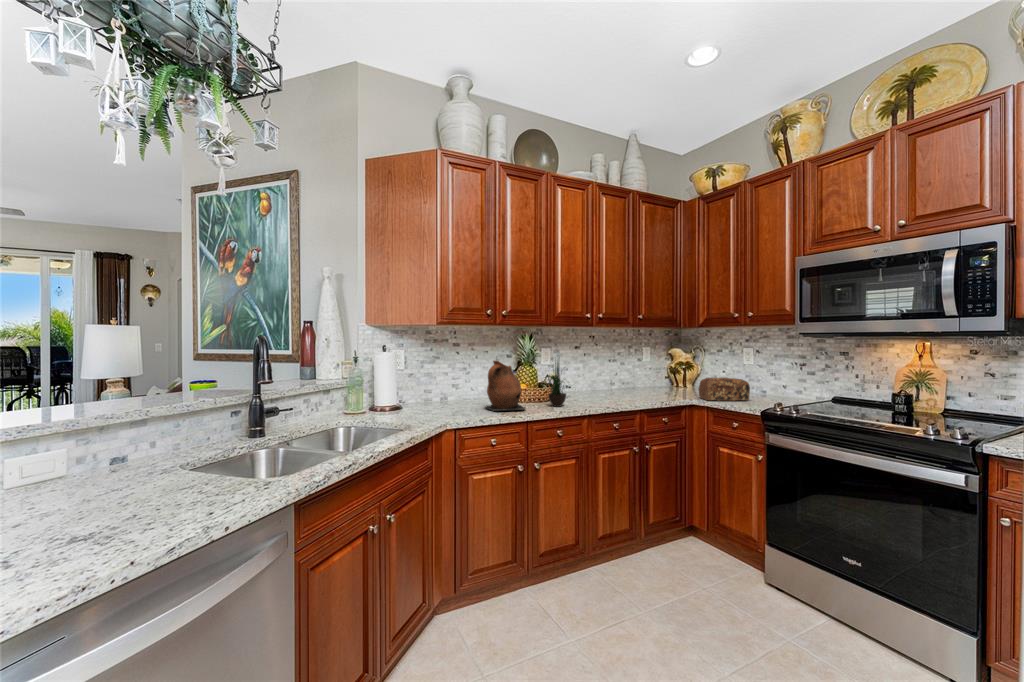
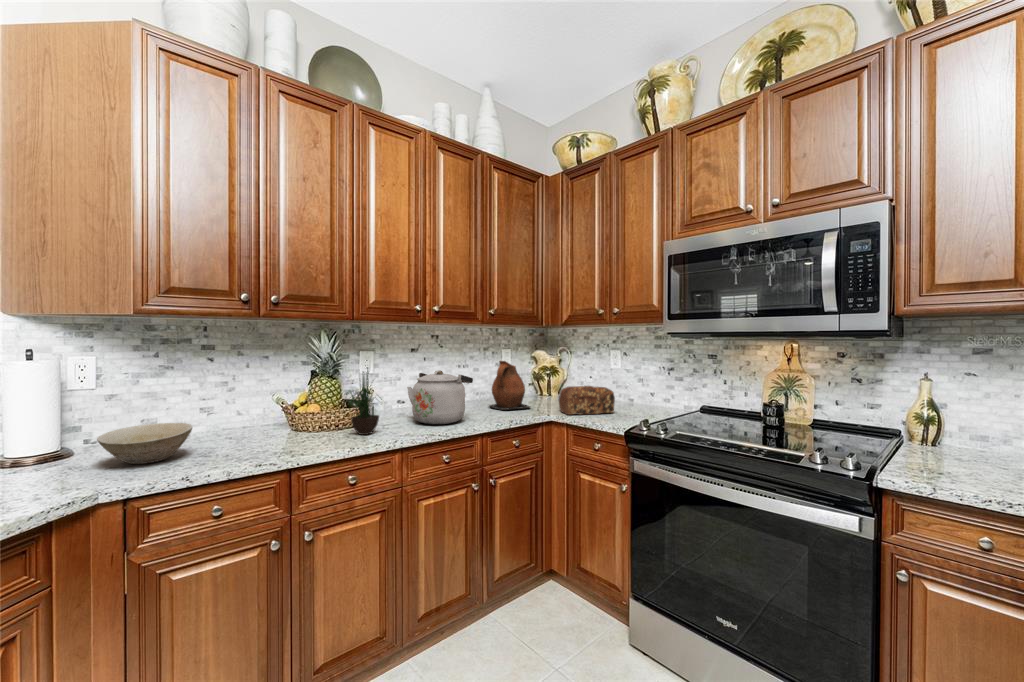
ceramic pitcher: present [486,361,525,411] -> present [490,361,530,410]
kettle: none [578,363,629,403] -> present [407,370,473,424]
bowl: none [419,392,463,415] -> present [97,423,192,464]

